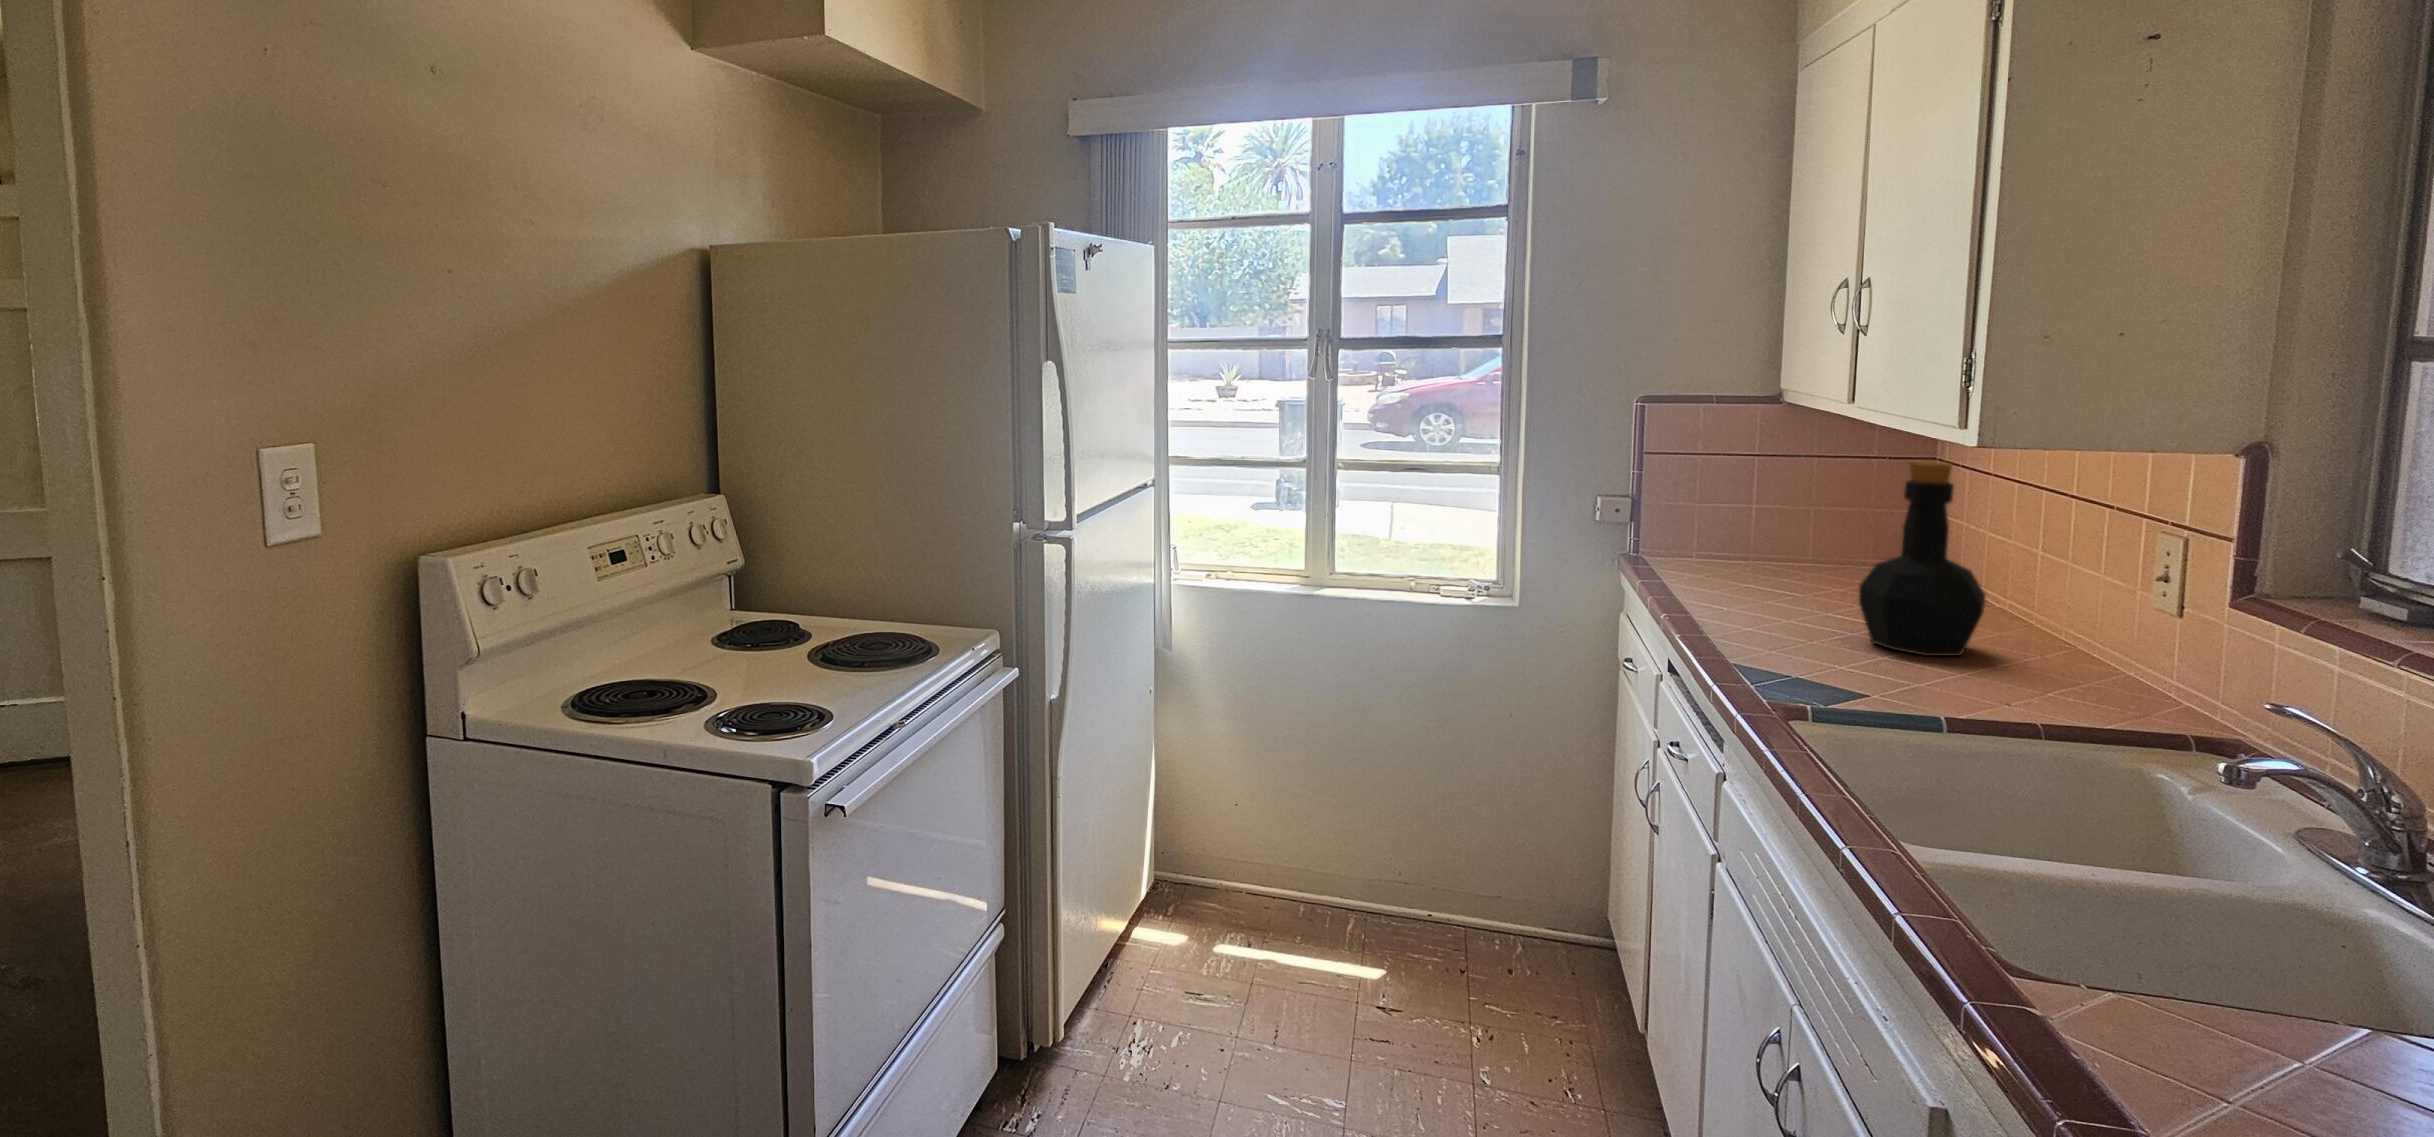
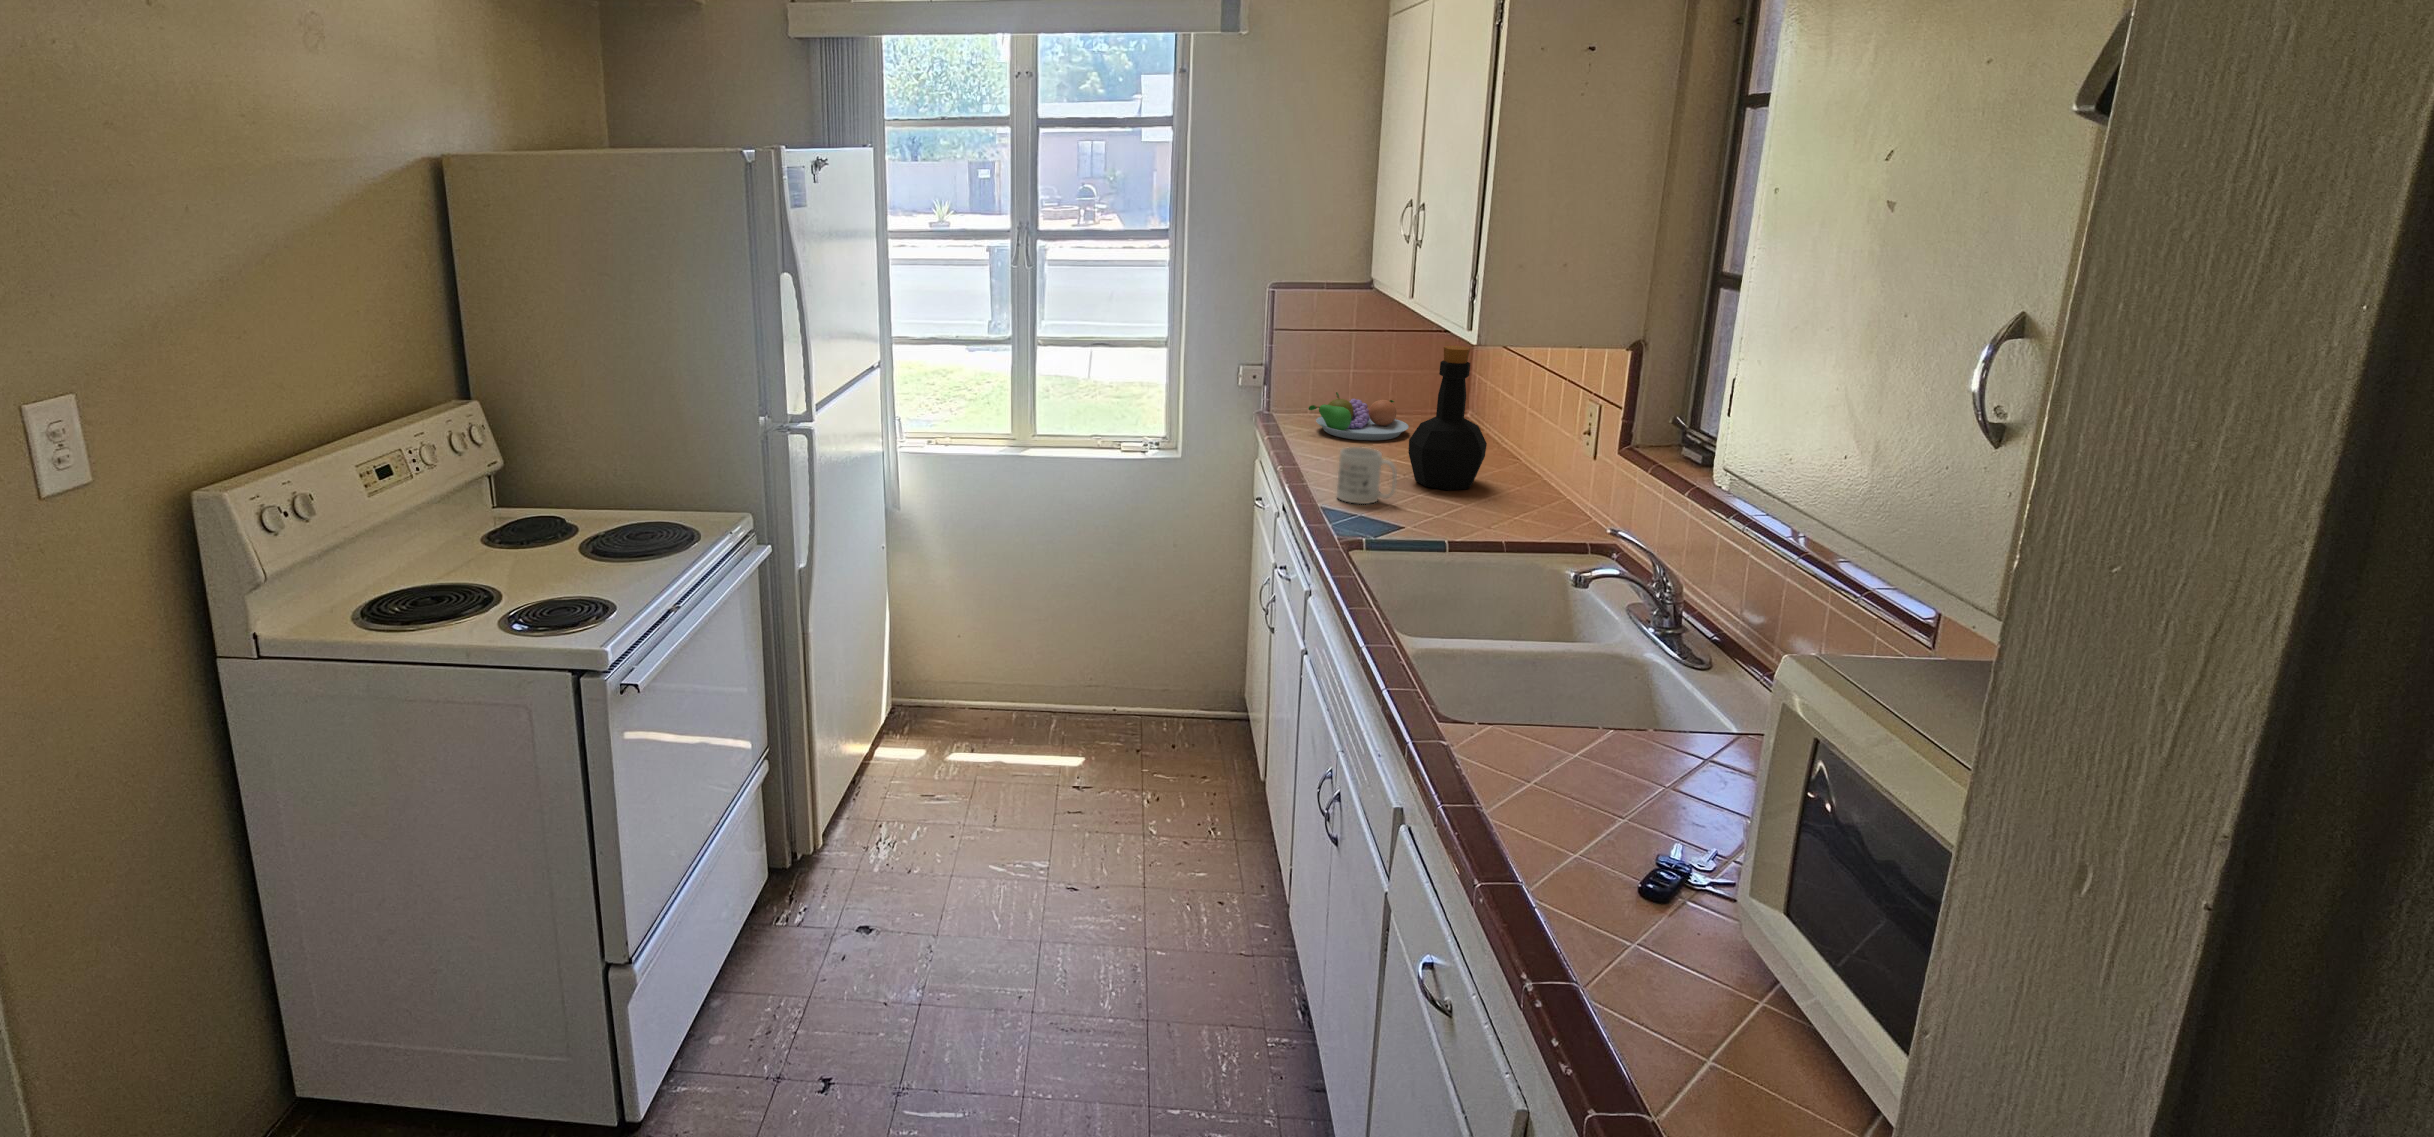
fruit bowl: none [1693,531,1843,593] -> present [1309,392,1409,440]
mug: none [1754,590,1849,665] -> present [1337,447,1397,504]

